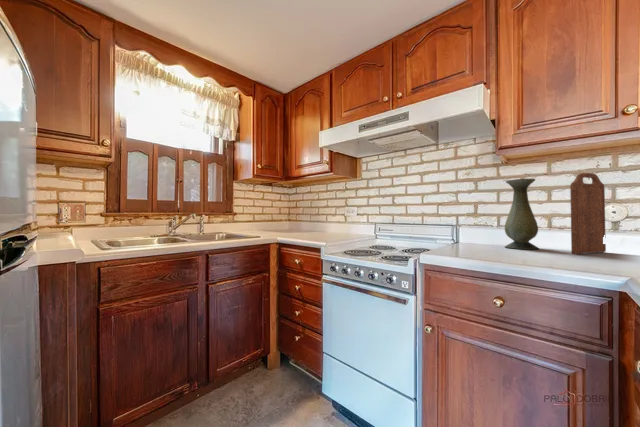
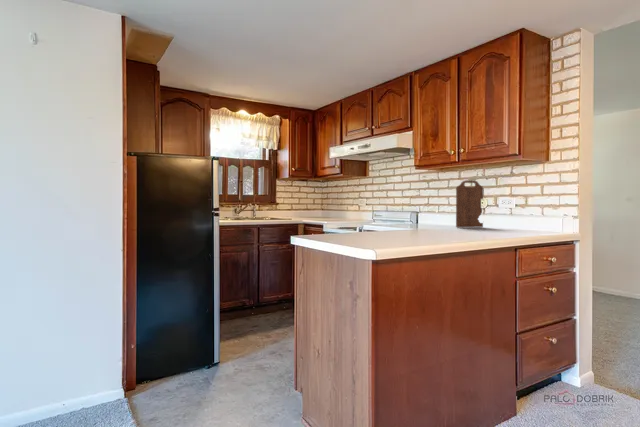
vase: present [505,179,539,249] -> none [437,182,456,226]

